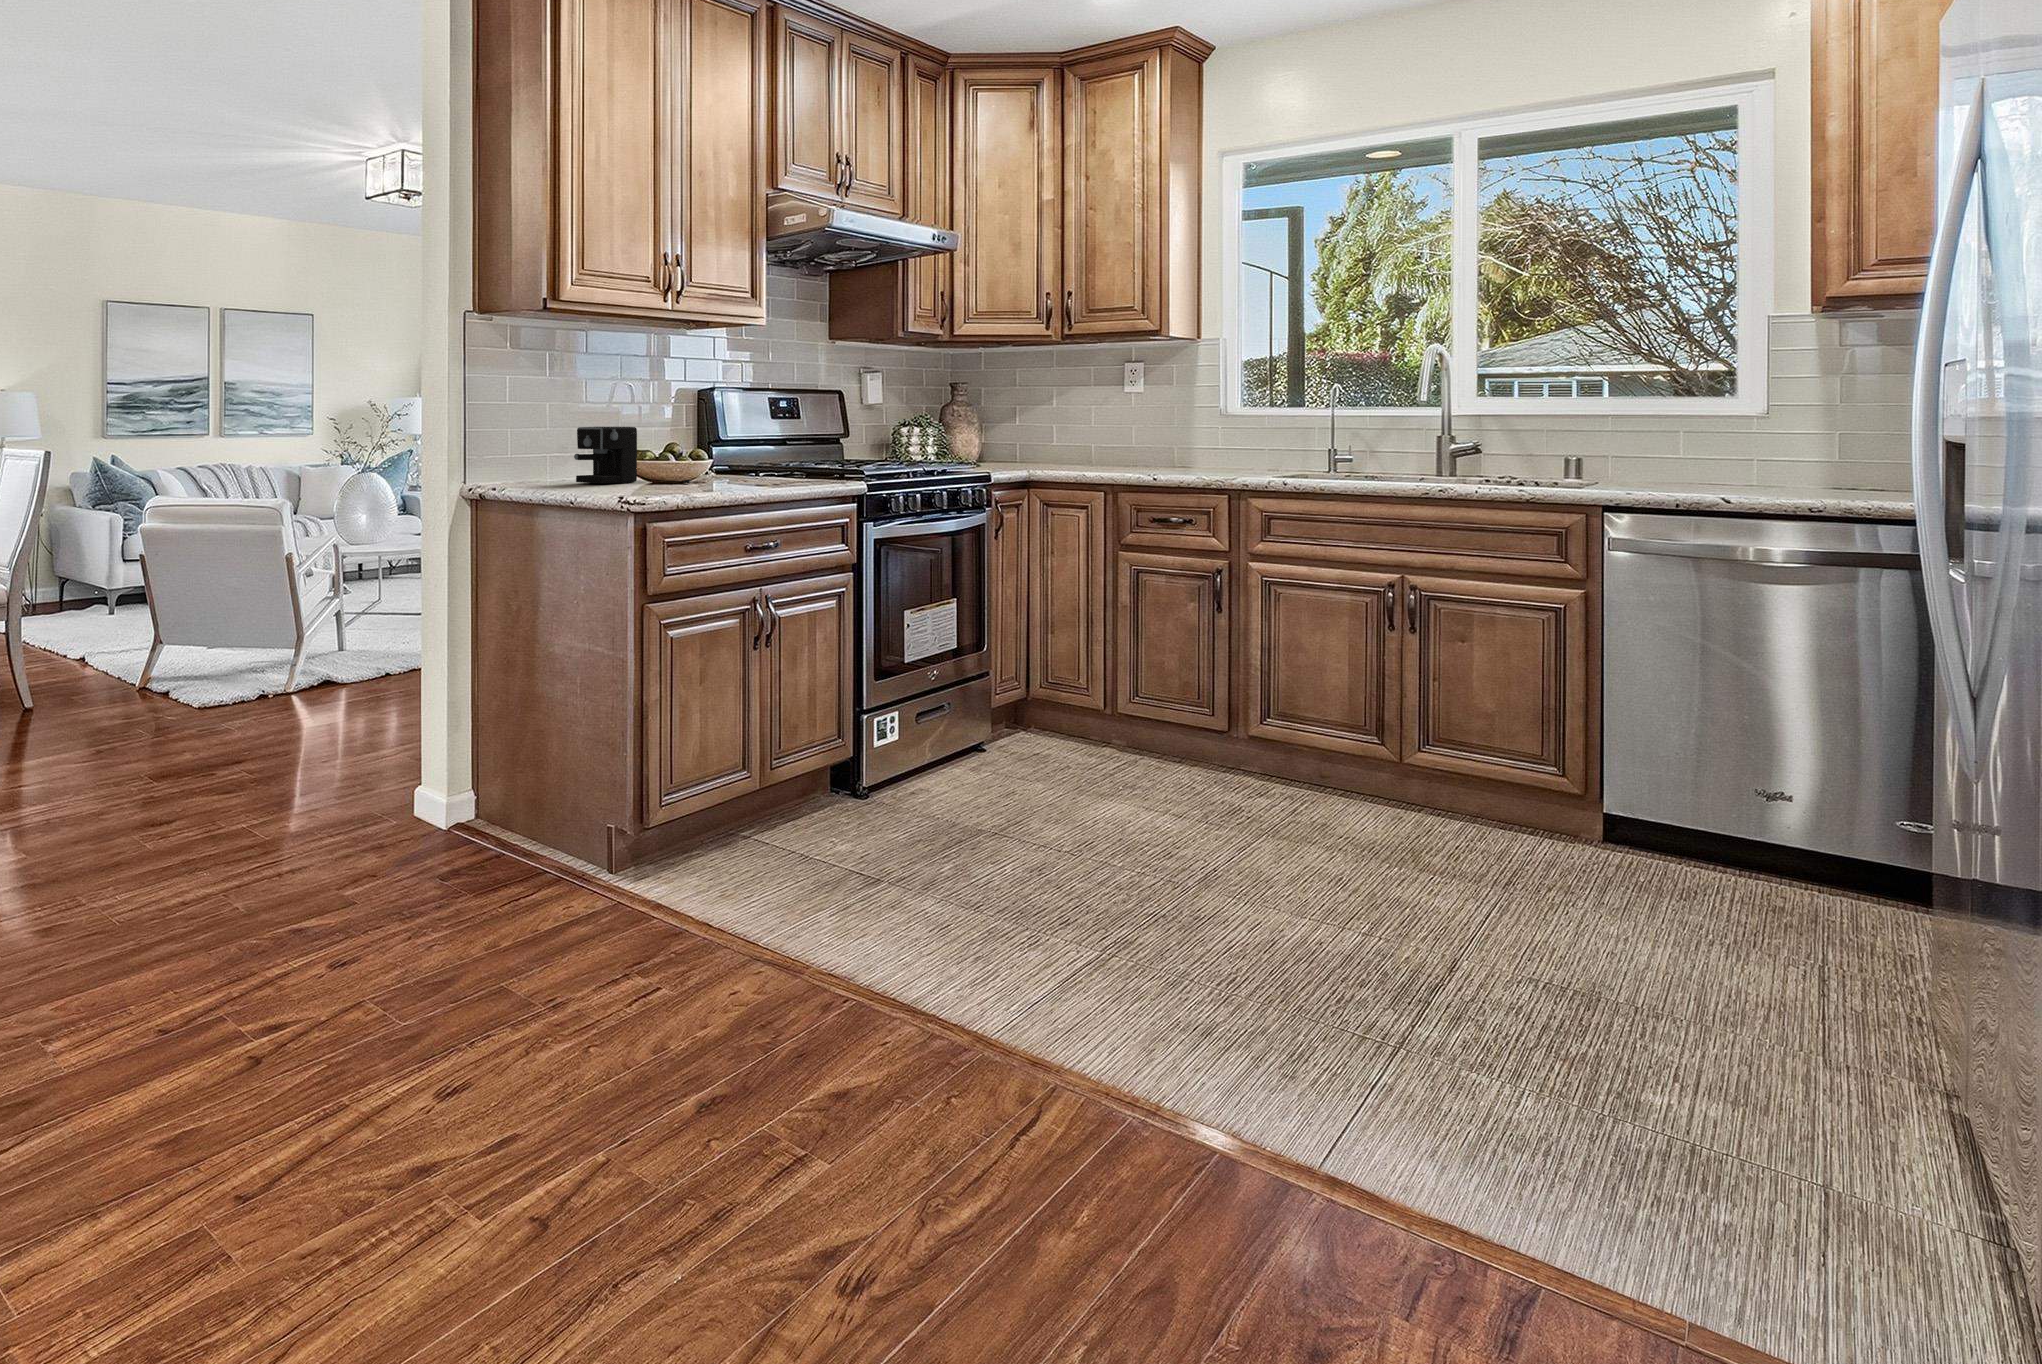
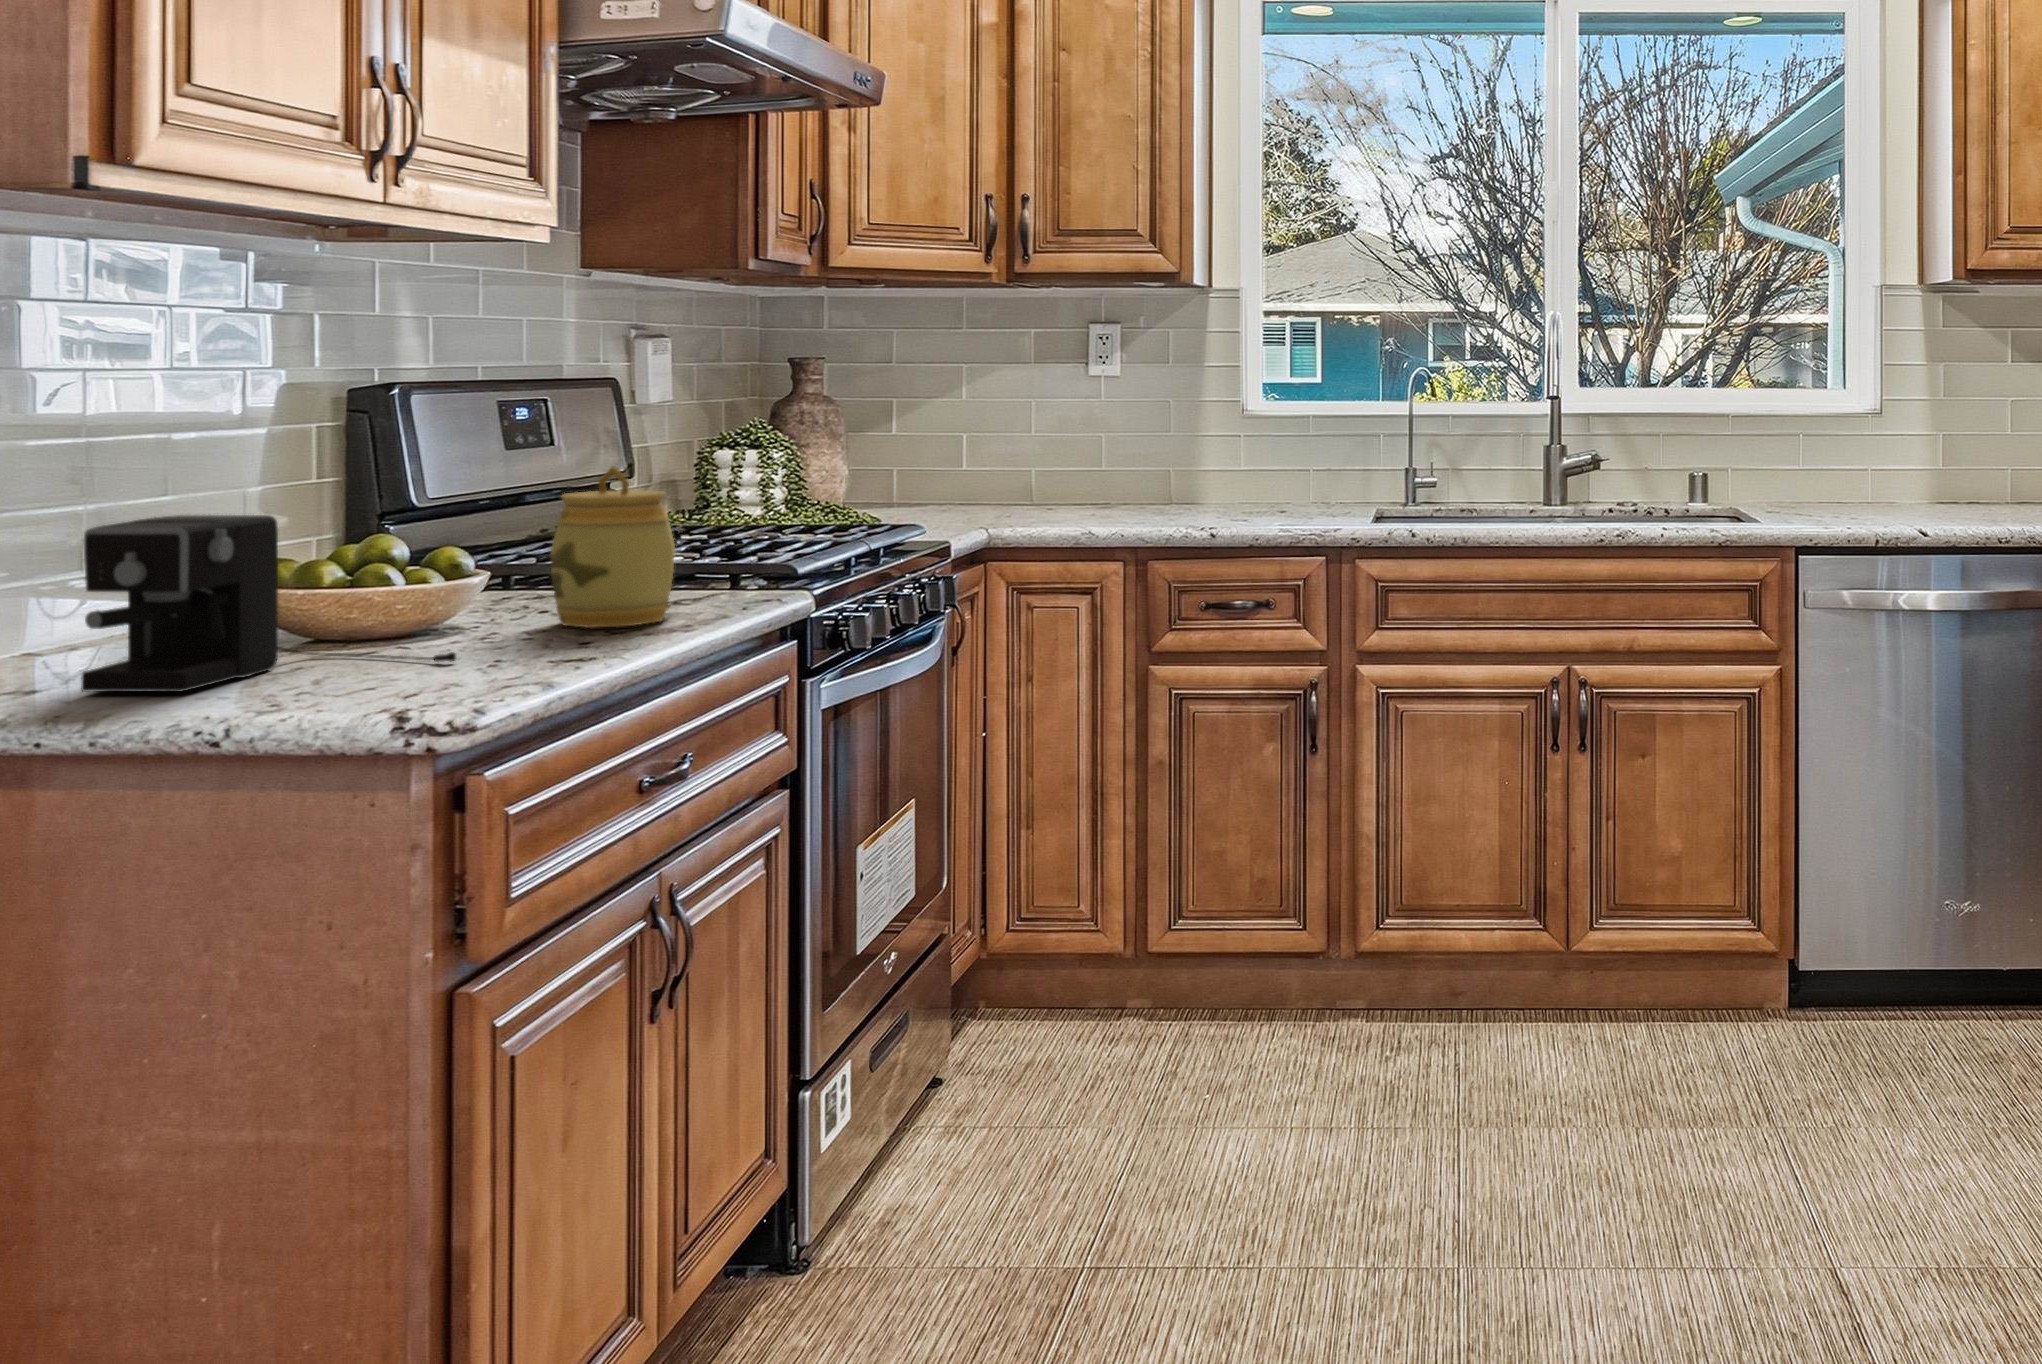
jar: none [738,415,789,480] -> present [550,466,675,628]

